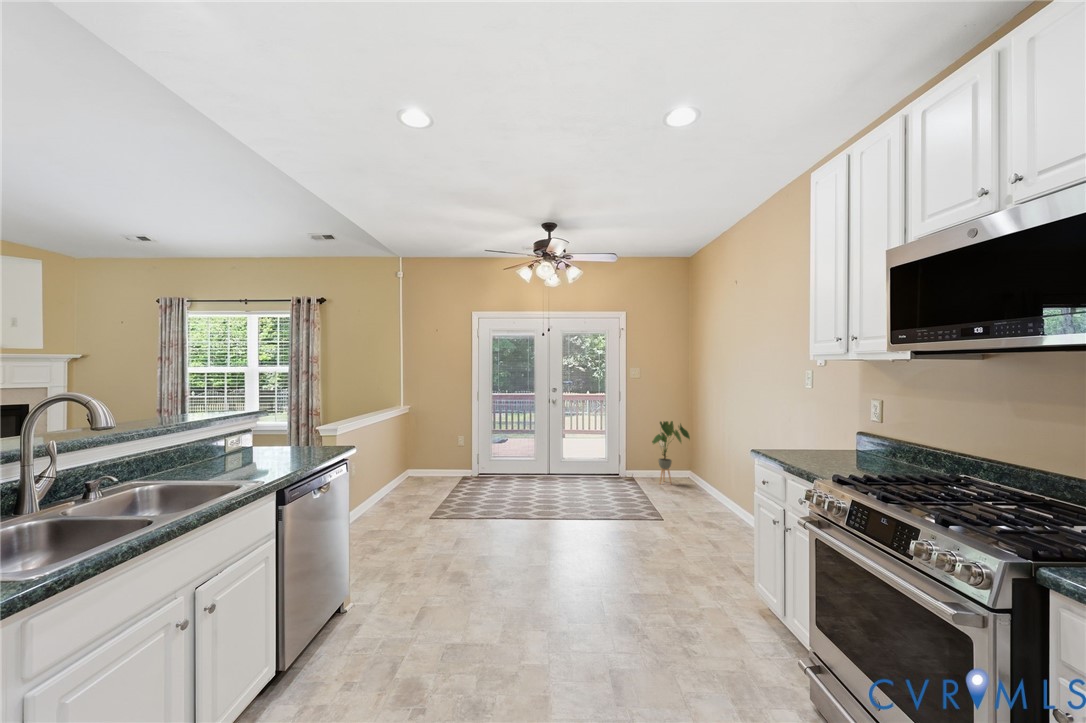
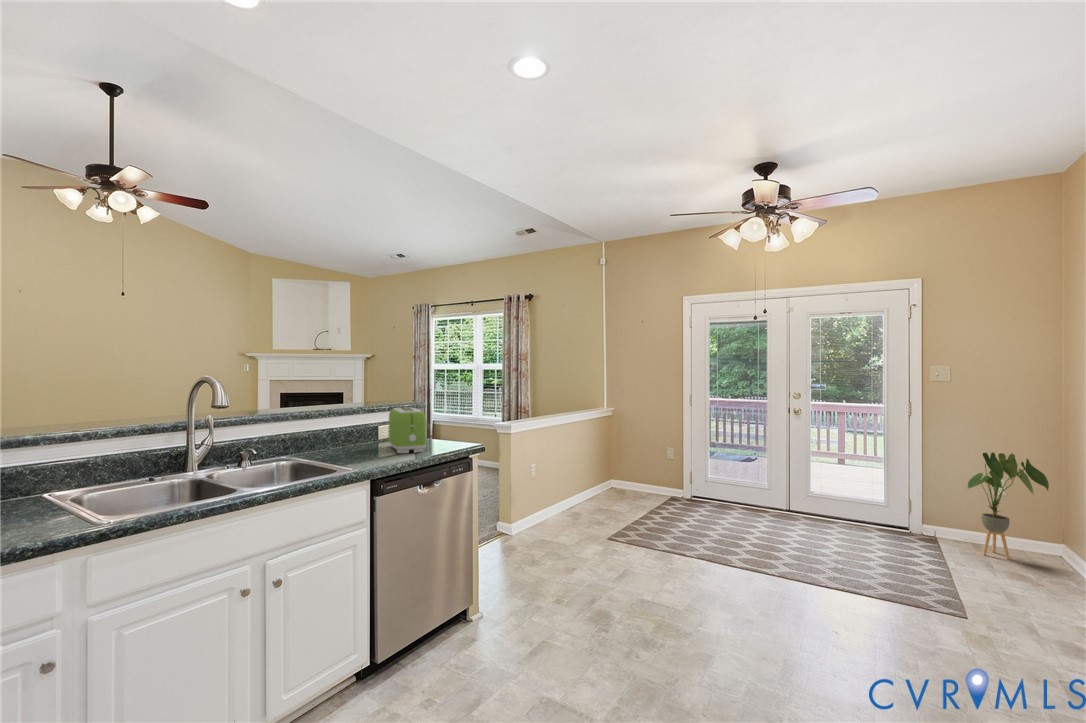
toaster: none [252,415,309,461] -> present [389,407,426,453]

